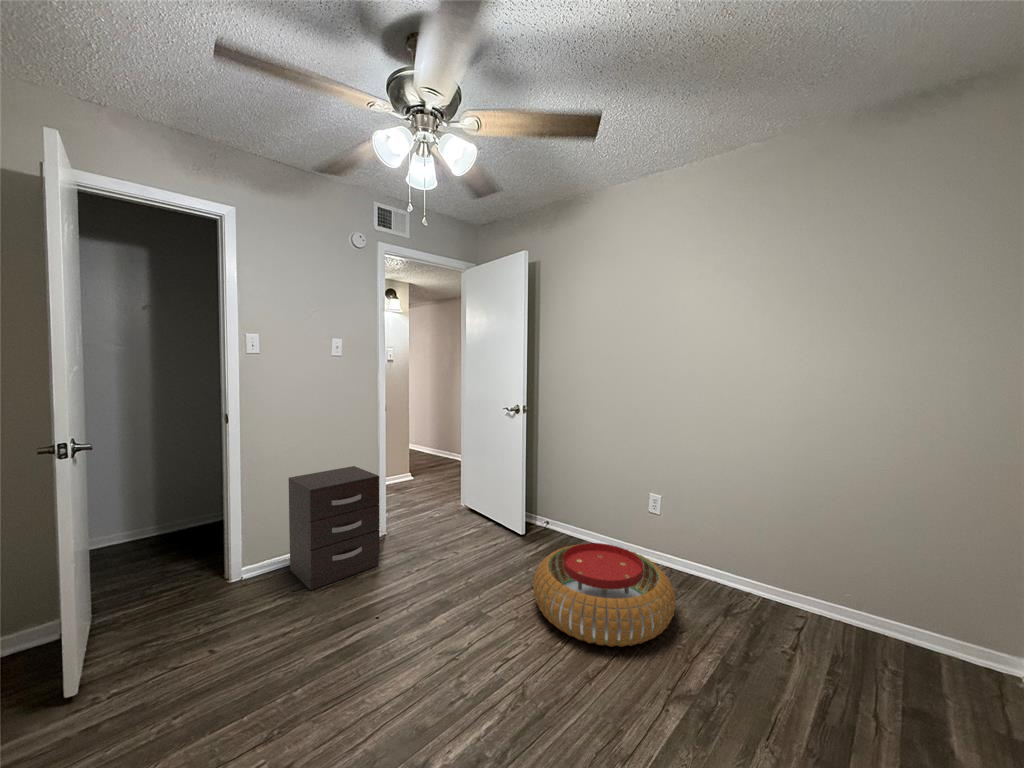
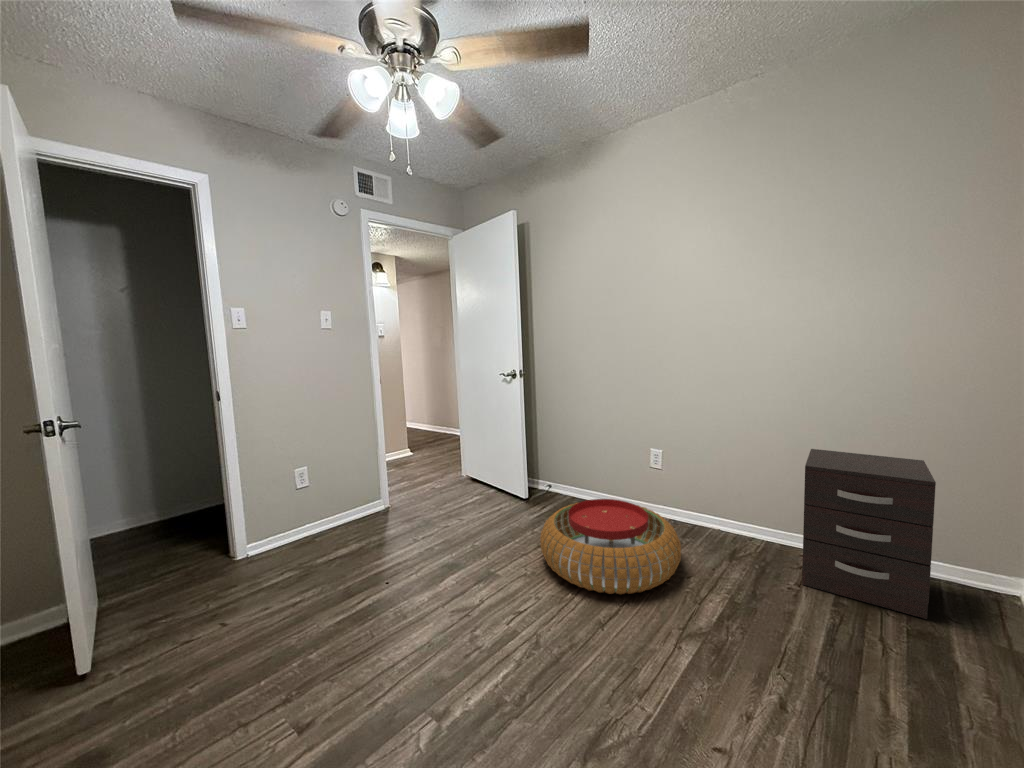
dresser: present [289,466,380,590] -> present [802,449,936,619]

